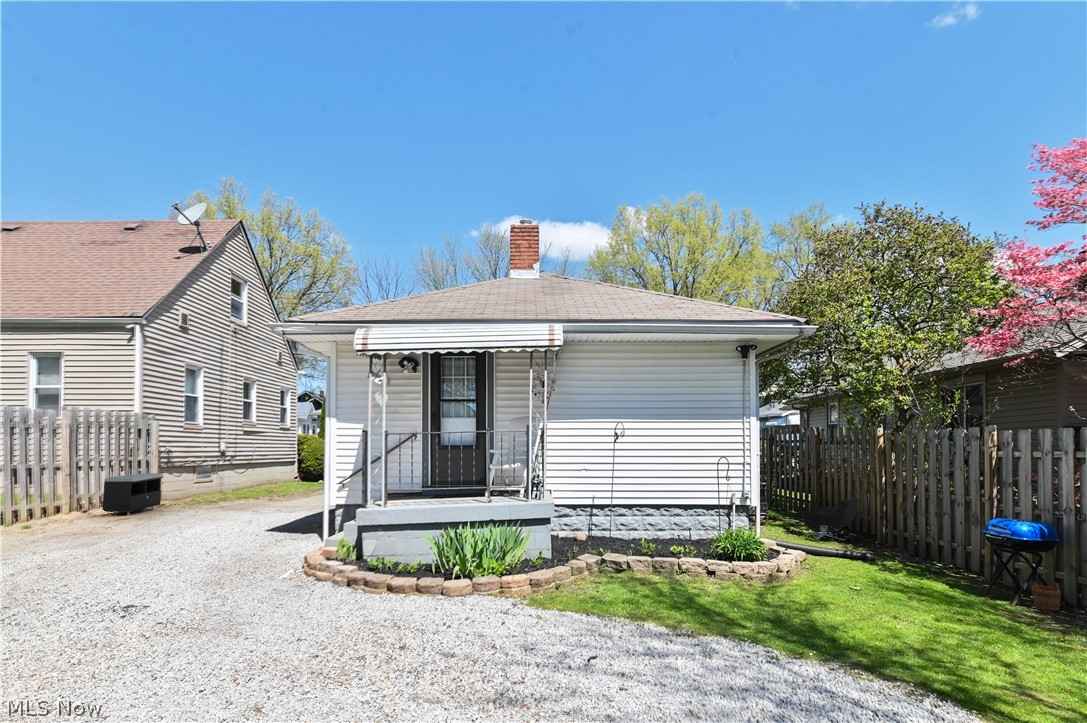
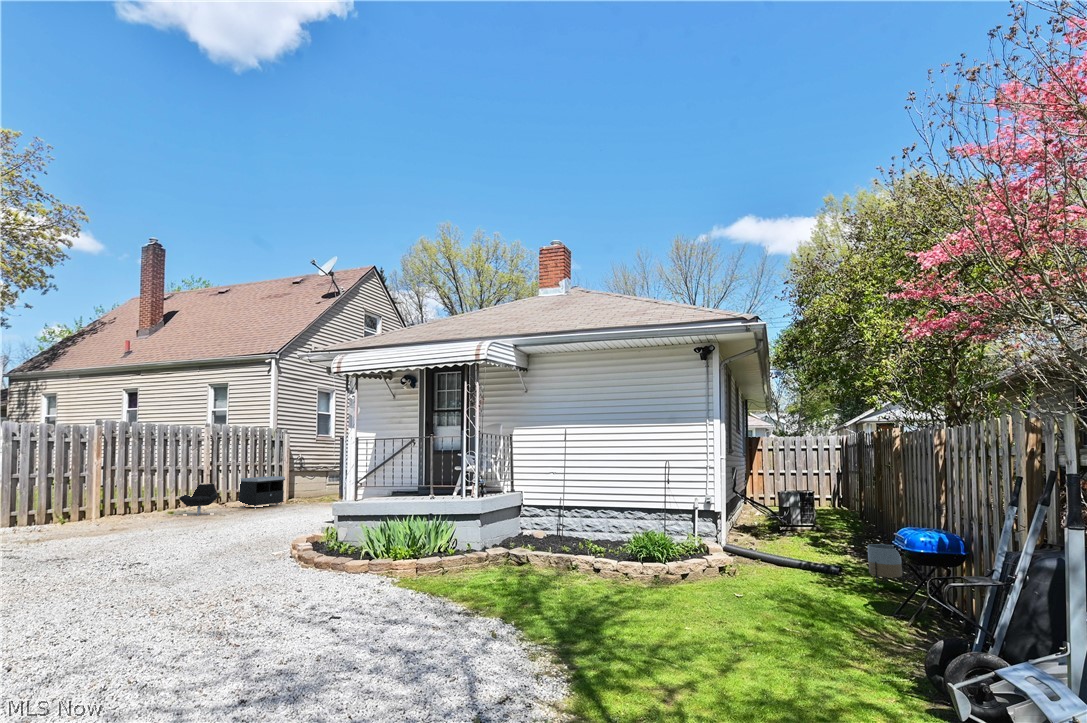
lounge chair: present [802,498,859,540] -> present [179,484,218,516]
planter: none [926,533,959,576] -> present [867,544,905,591]
wooden bucket: present [1032,570,1061,610] -> none [914,582,947,629]

